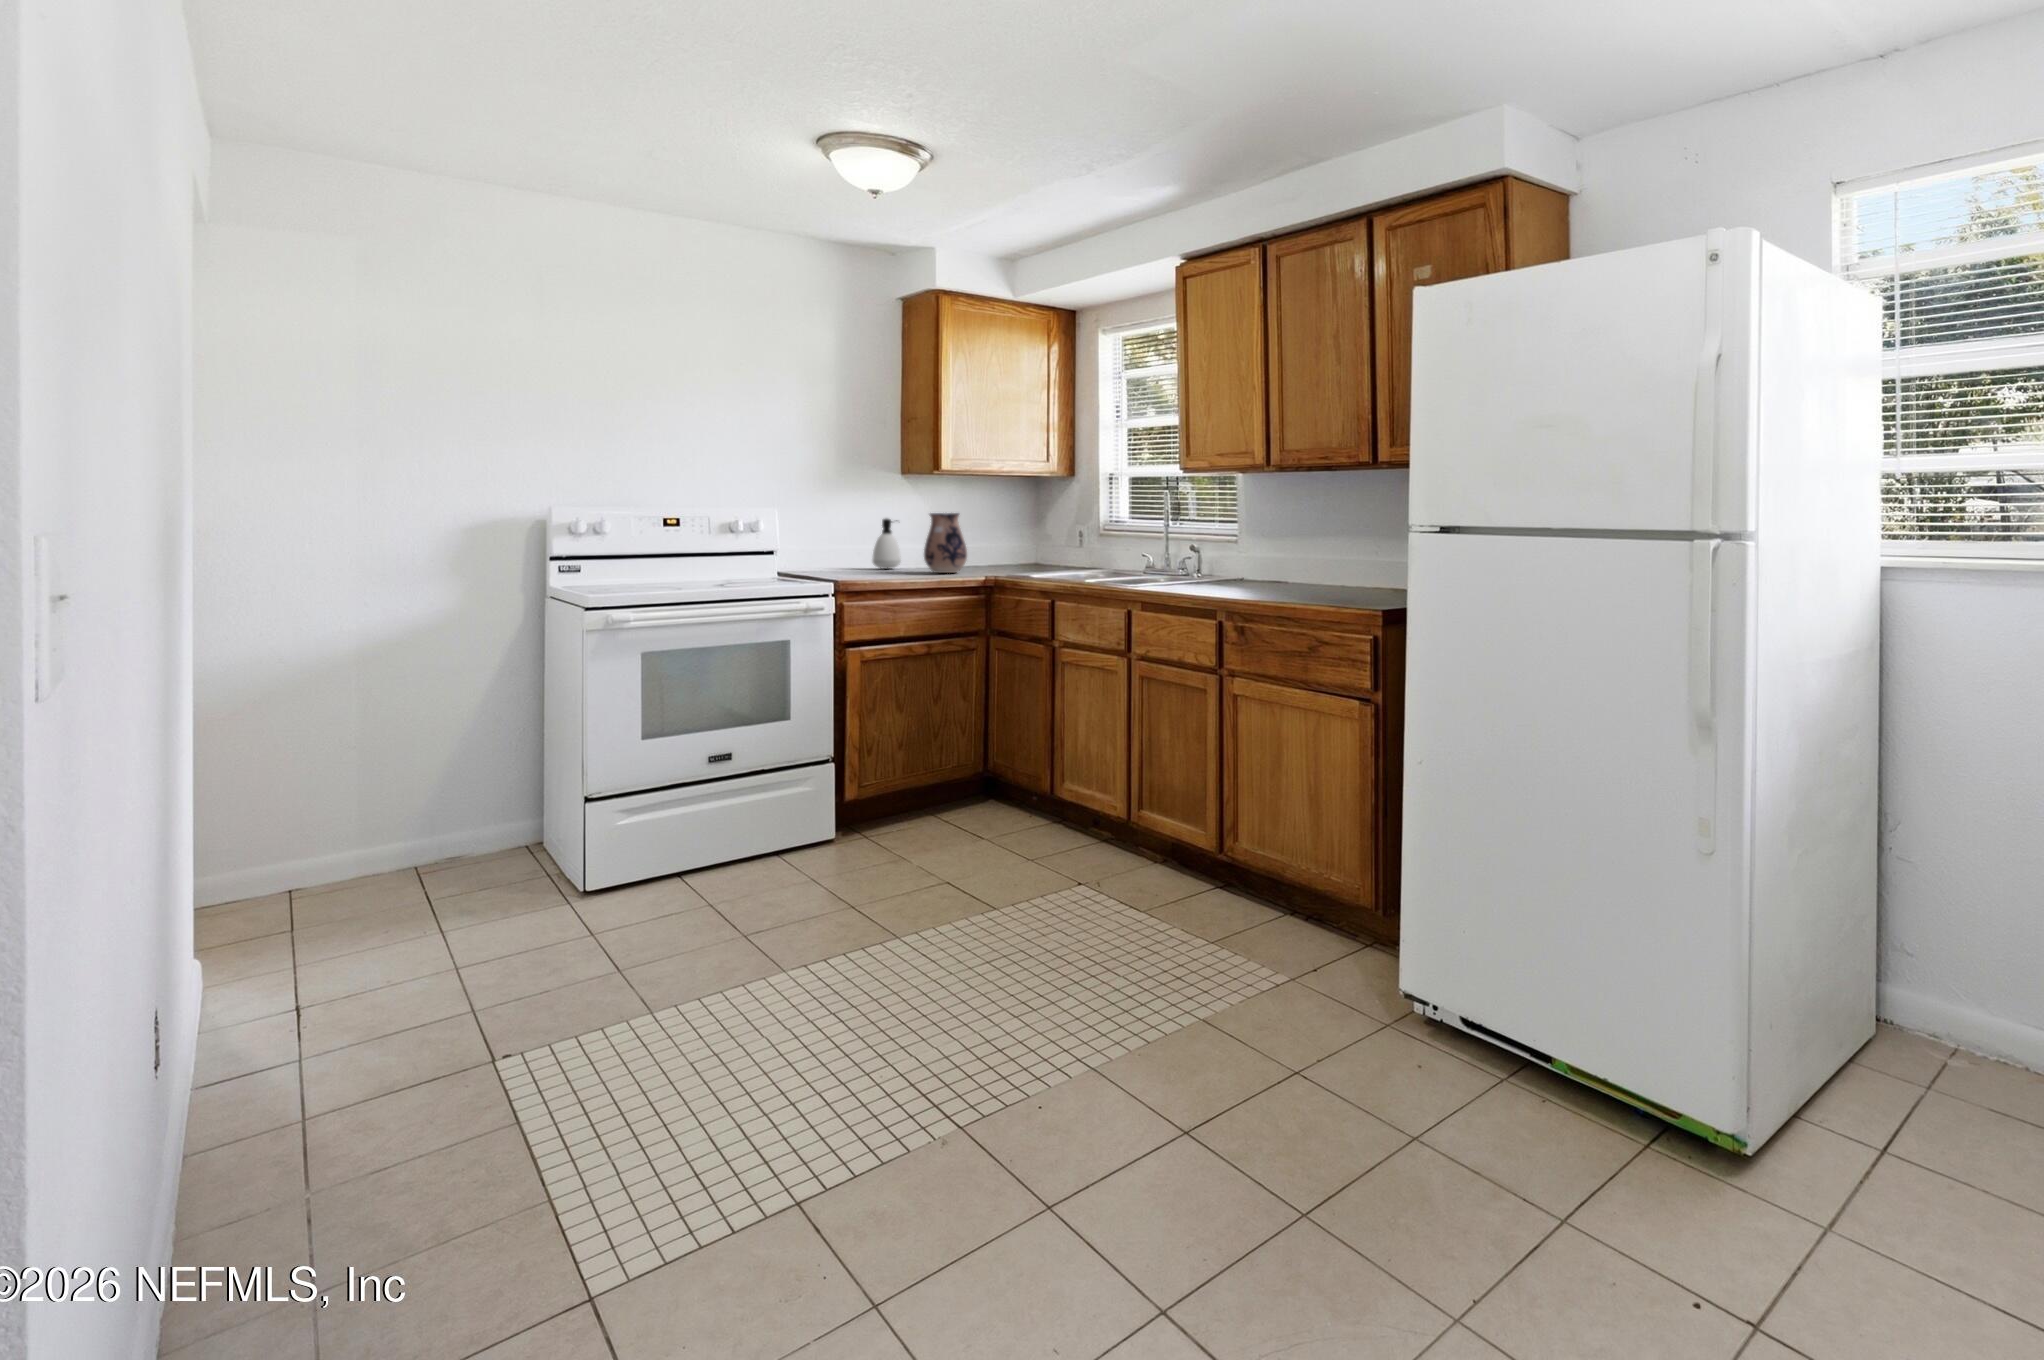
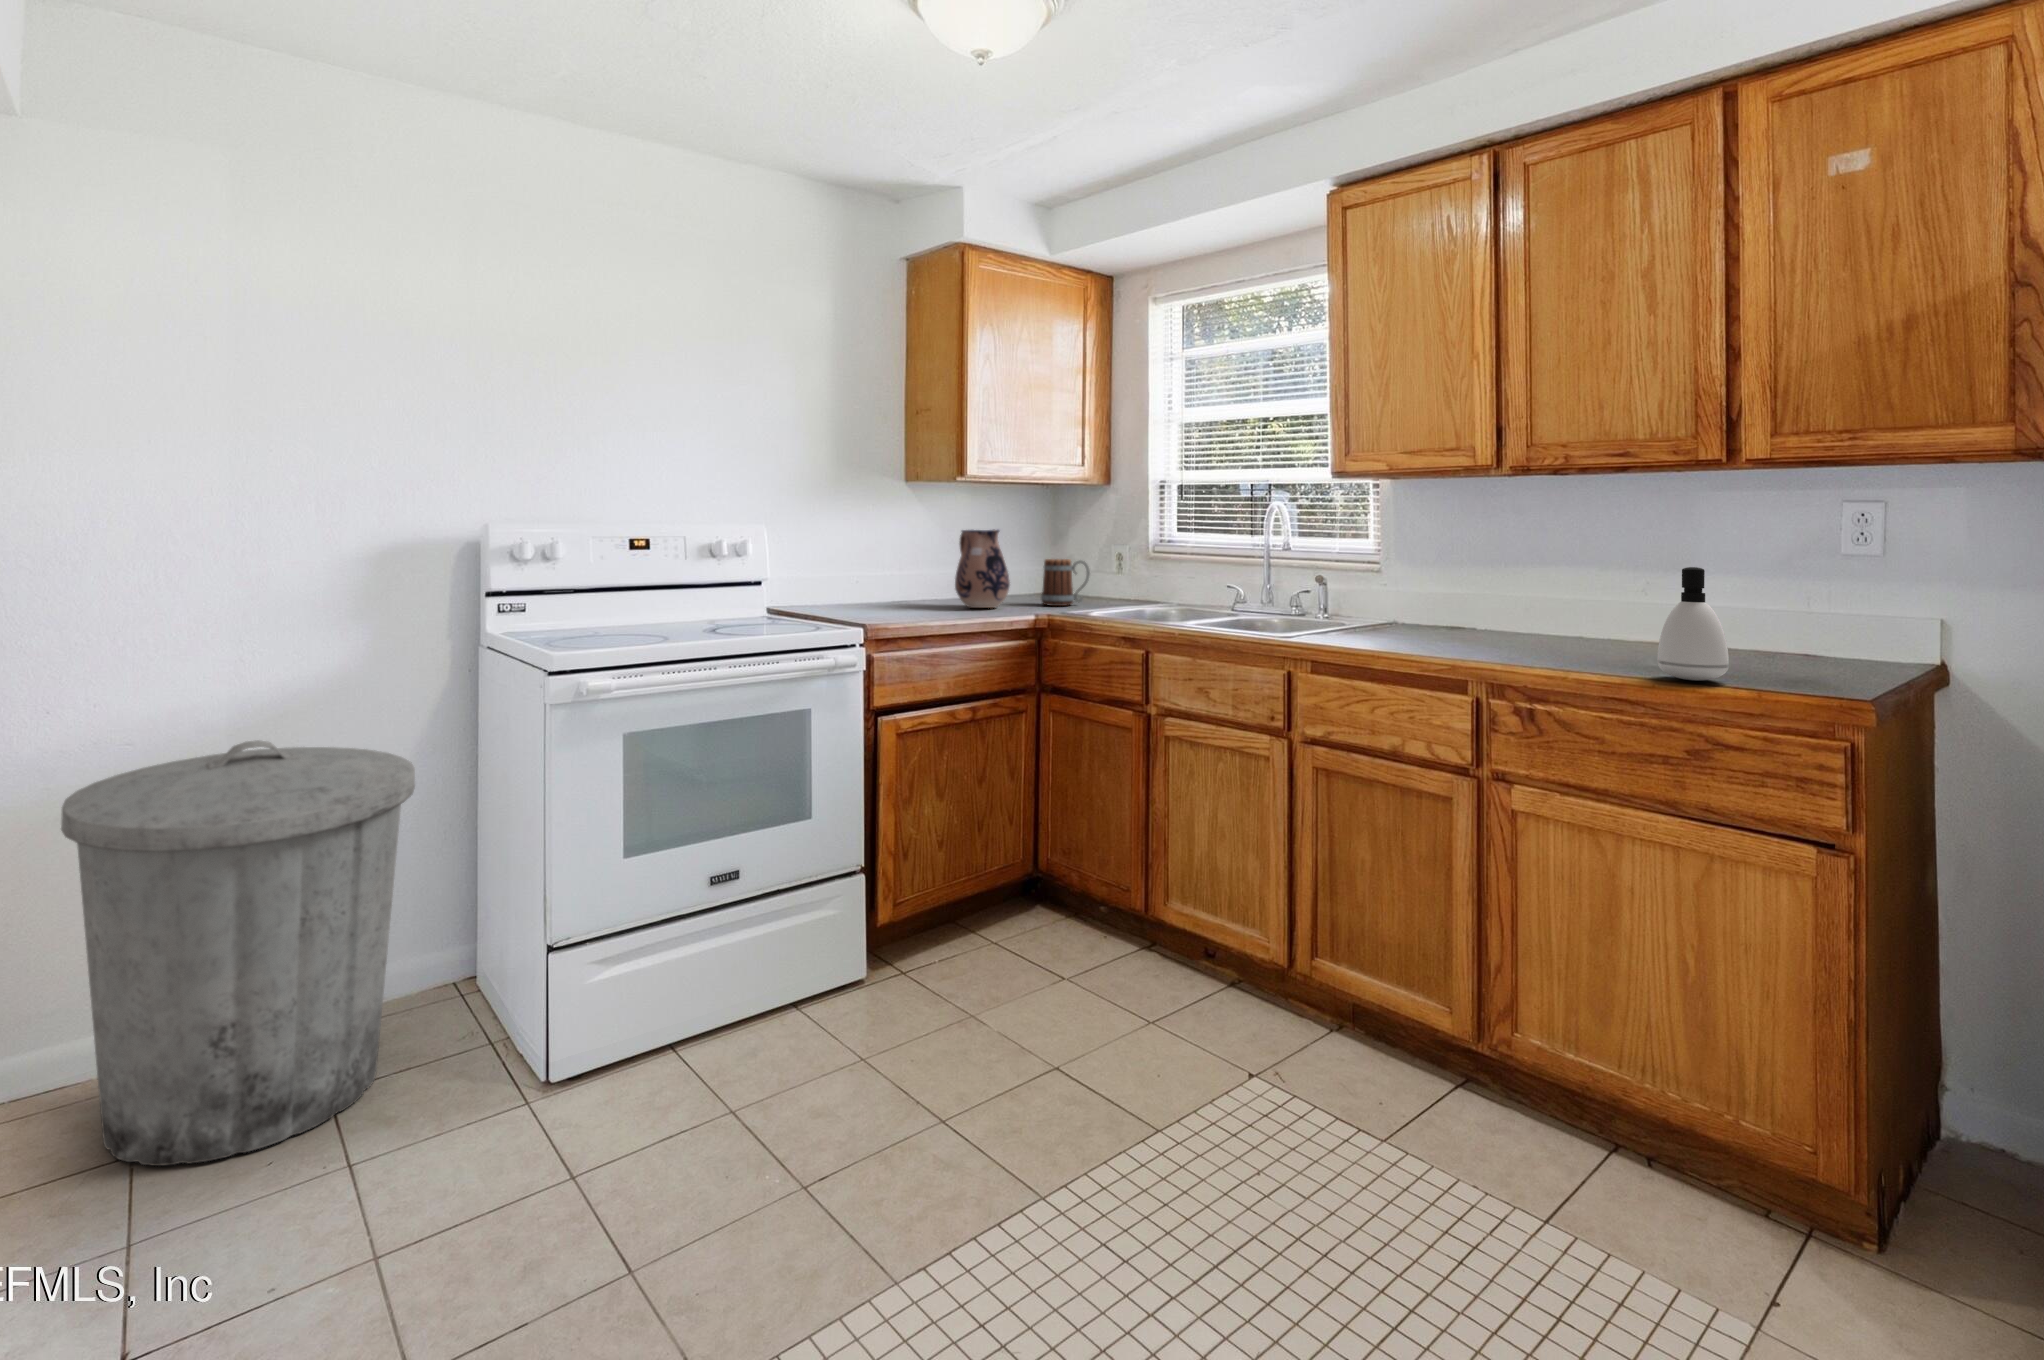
soap dispenser: present [873,519,901,569] -> present [1657,567,1729,681]
mug: none [995,536,1033,571] -> present [1041,559,1090,606]
trash can: none [260,655,498,924] -> present [61,740,415,1166]

